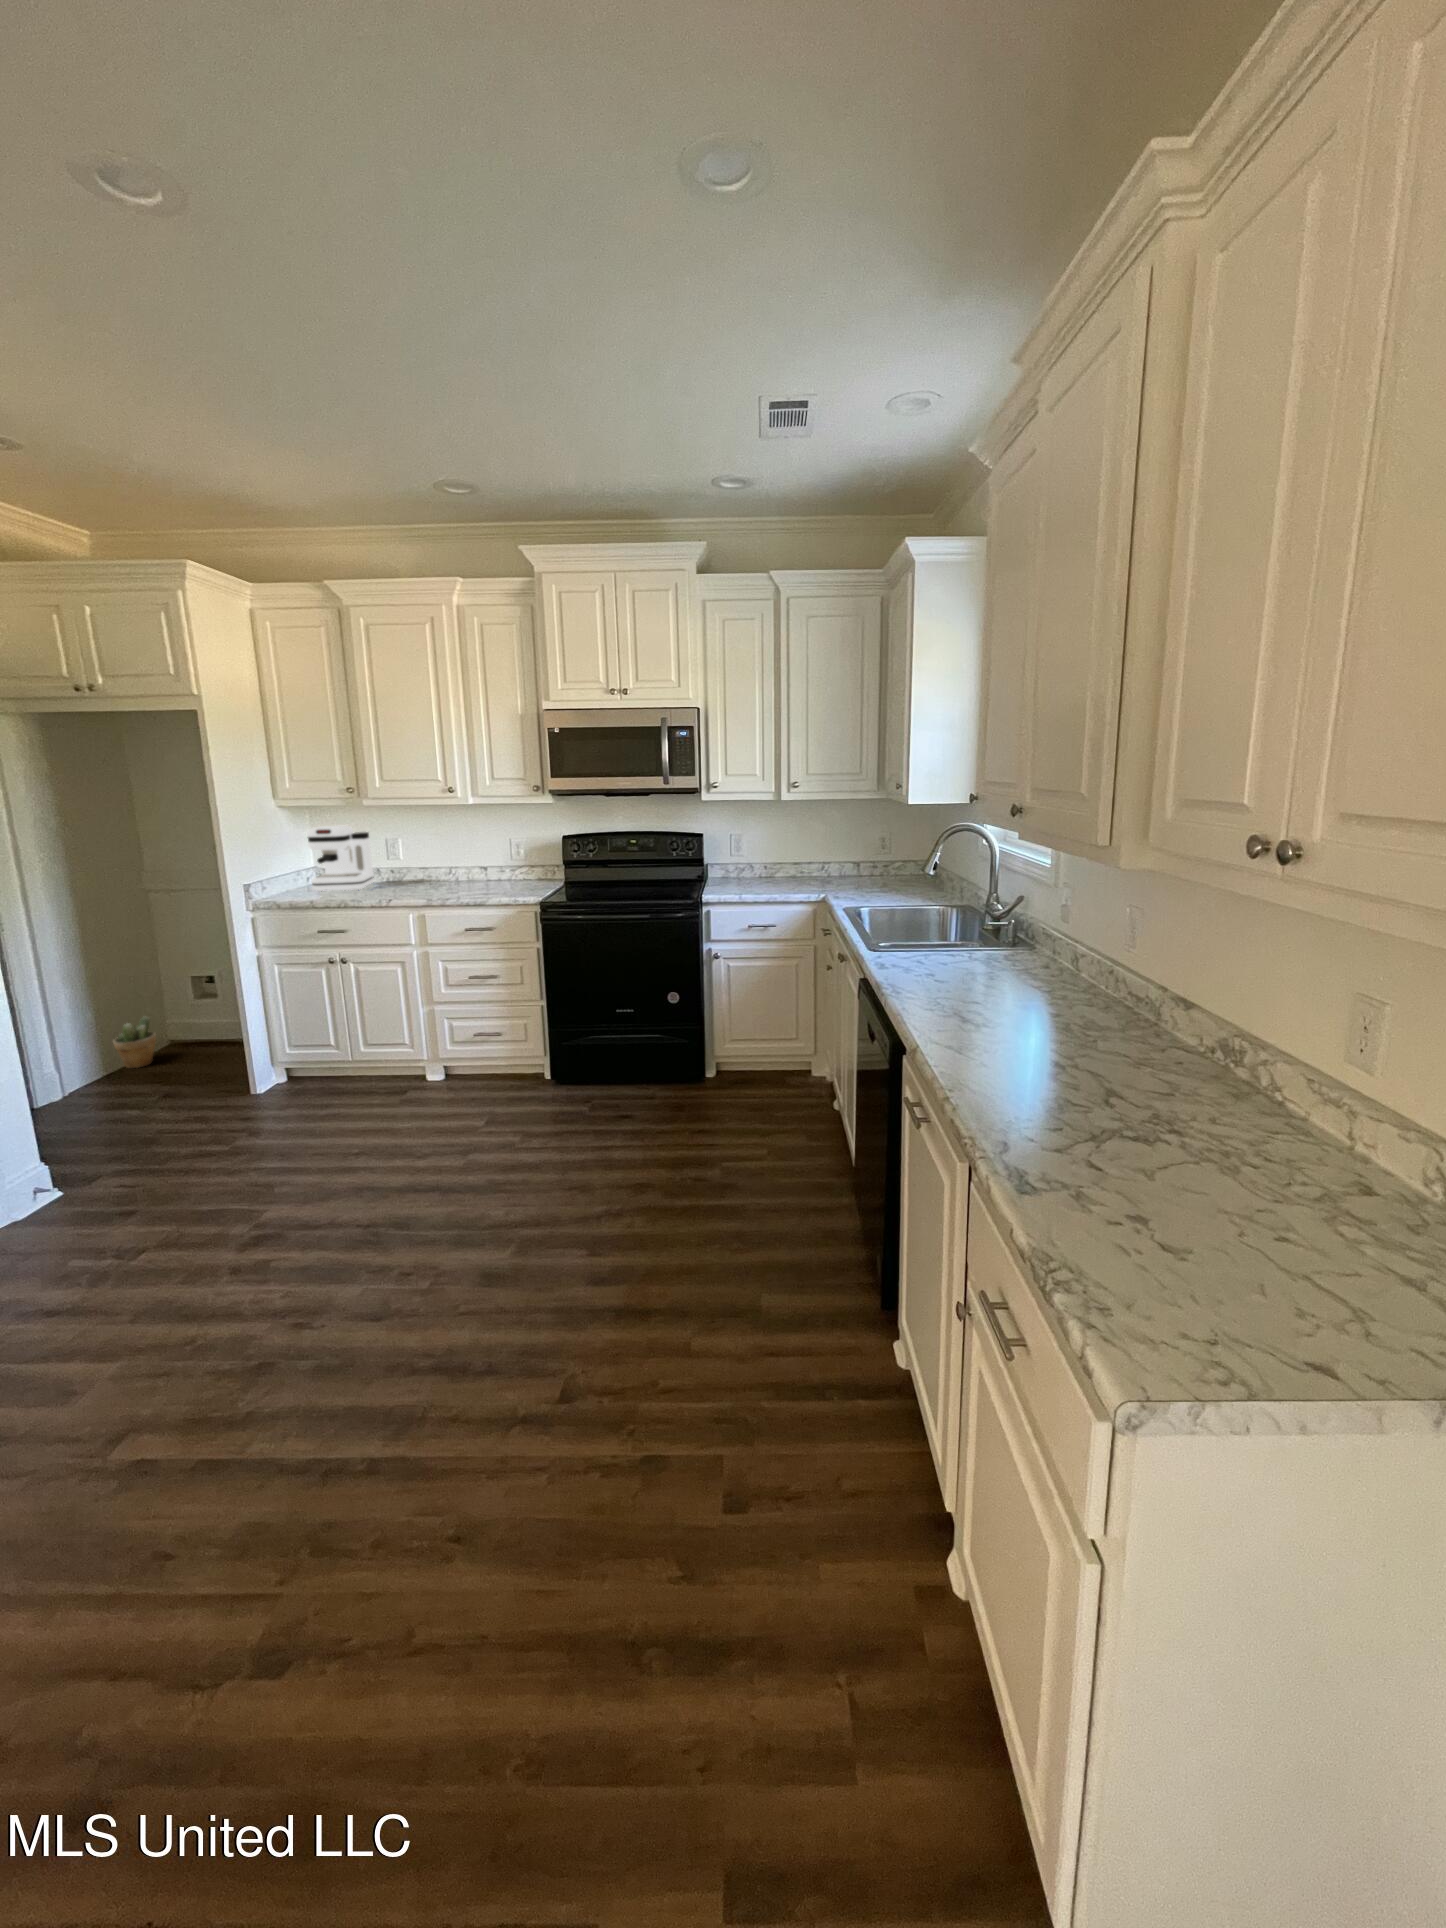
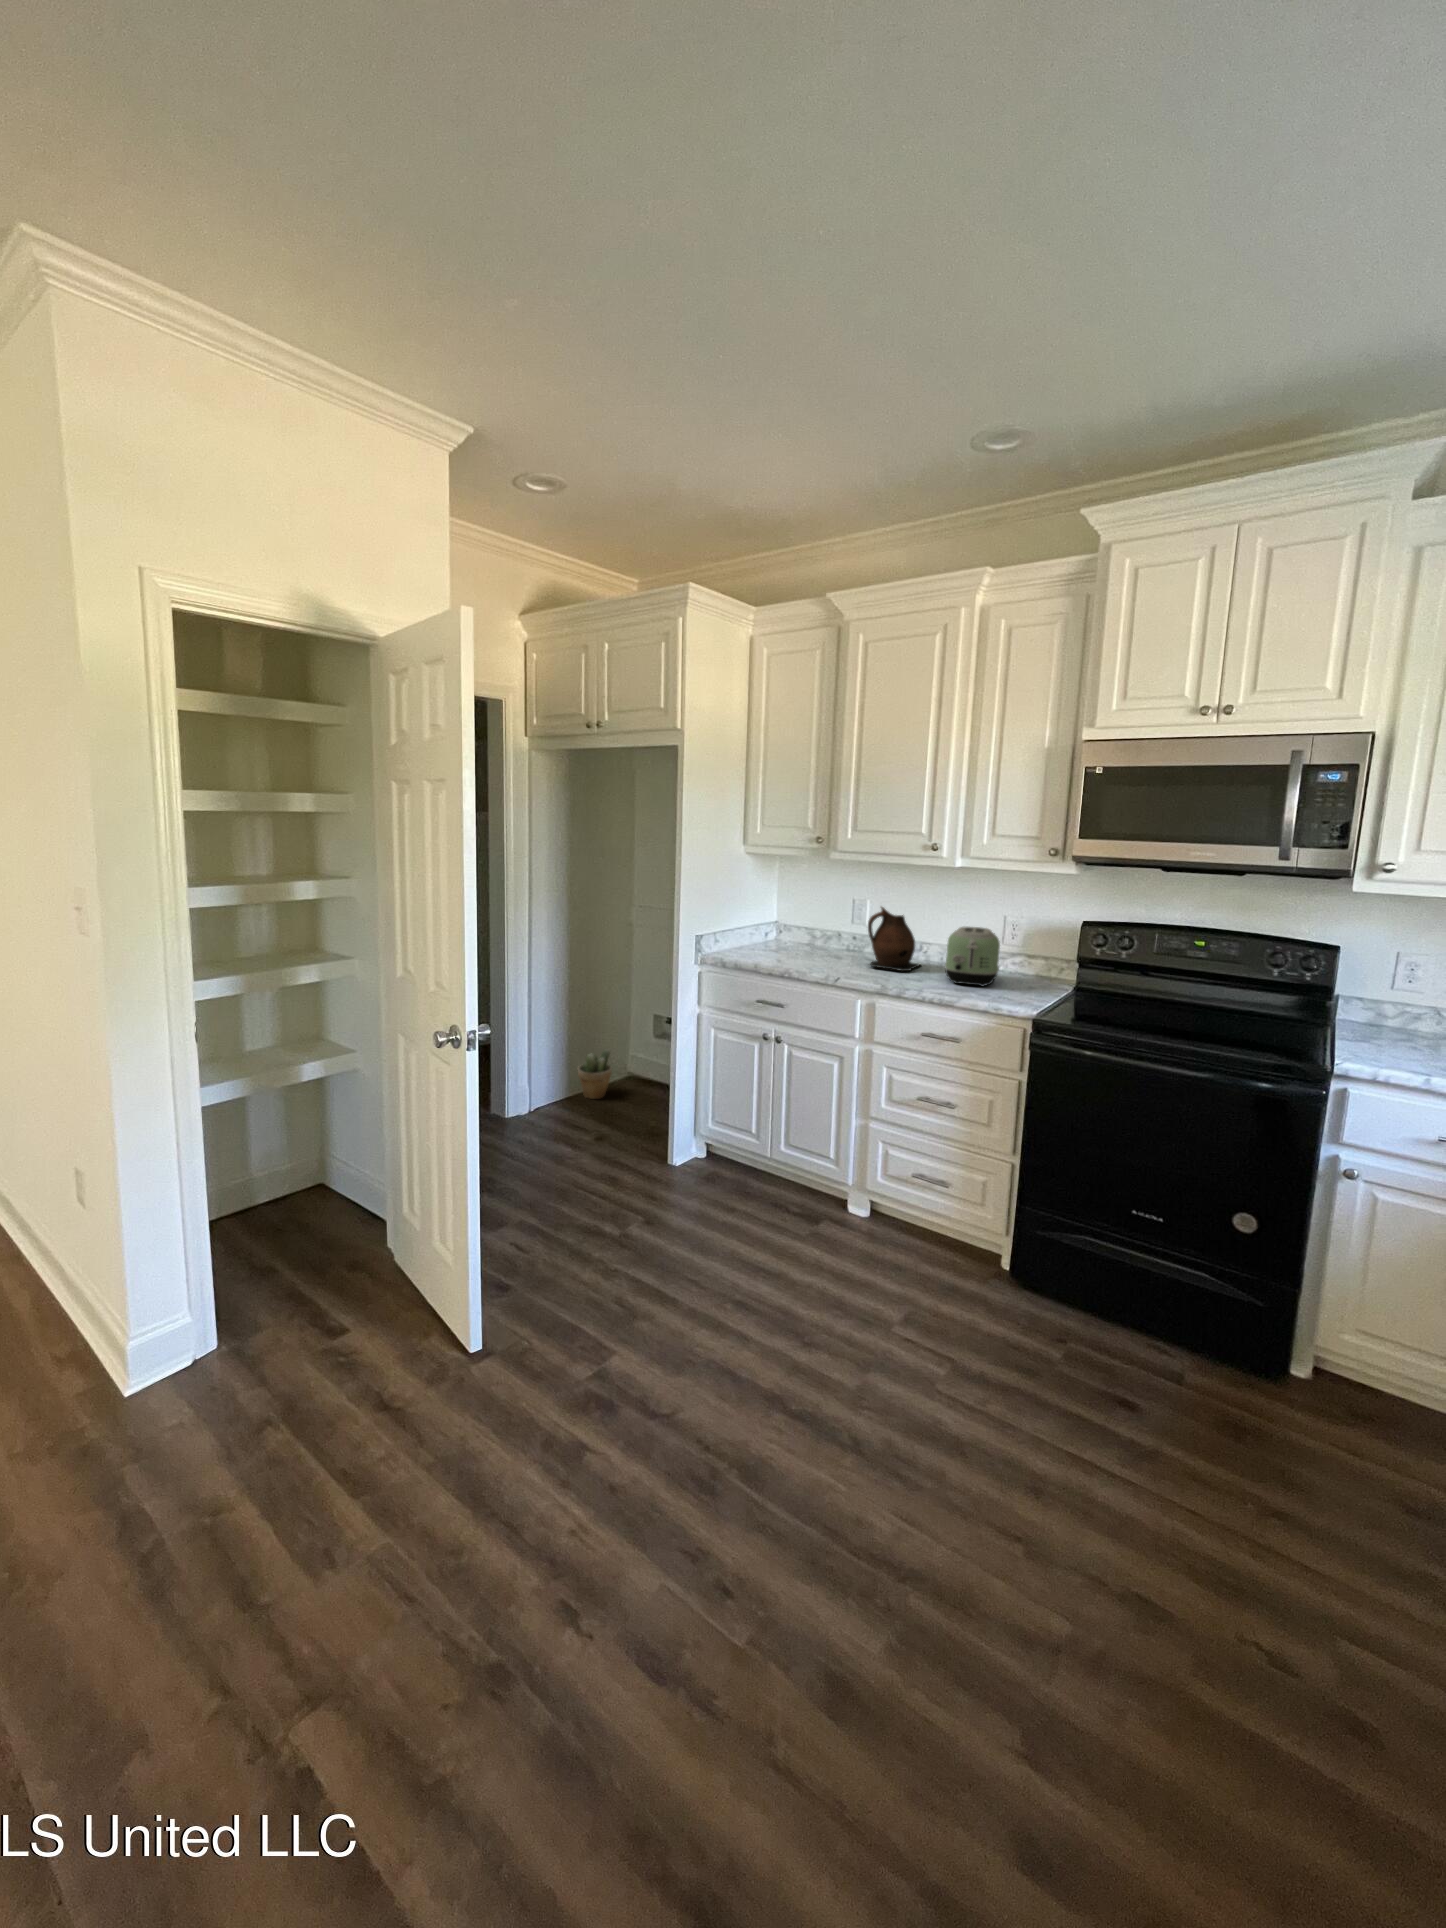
coffee maker: present [307,826,374,892] -> none [764,877,835,957]
ceramic pitcher: none [405,841,454,890] -> present [868,907,920,972]
toaster: none [472,849,512,891] -> present [945,927,1000,987]

